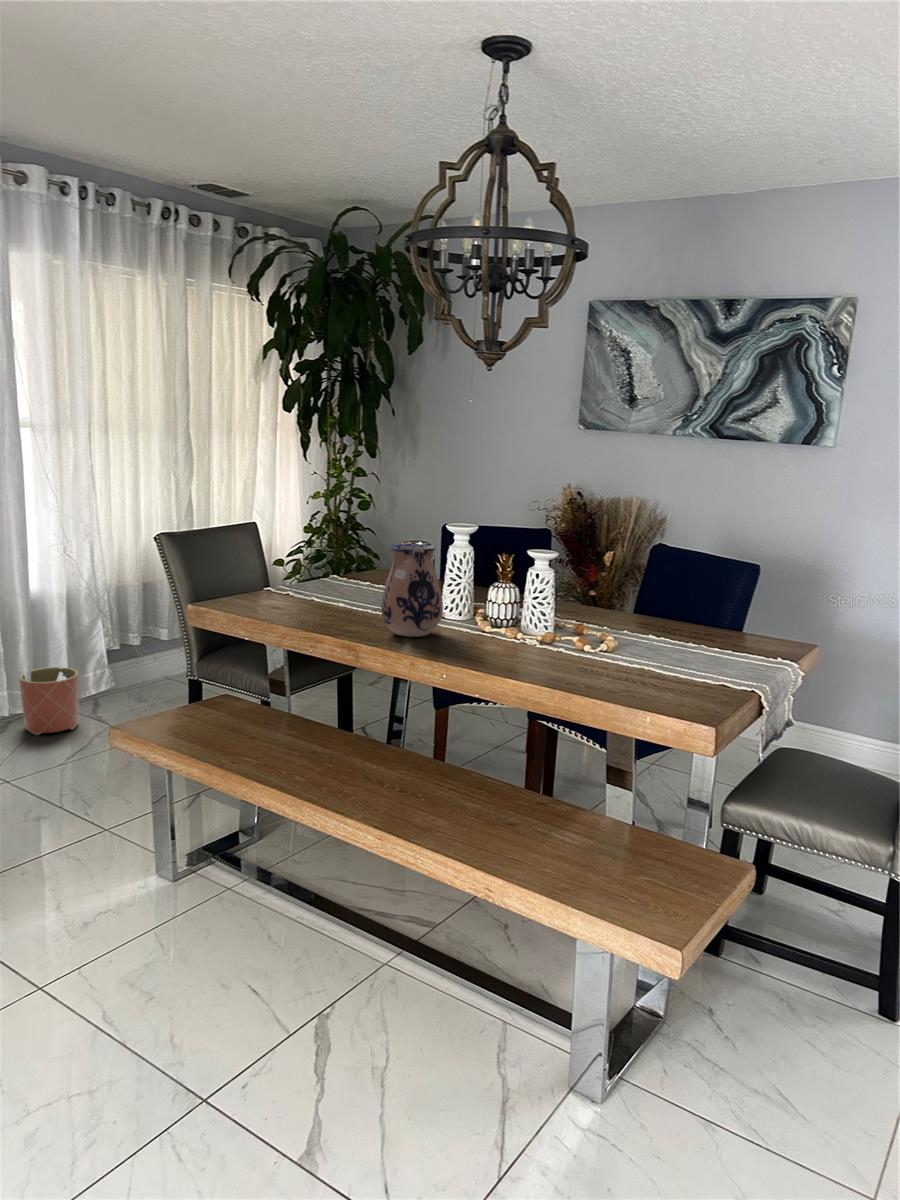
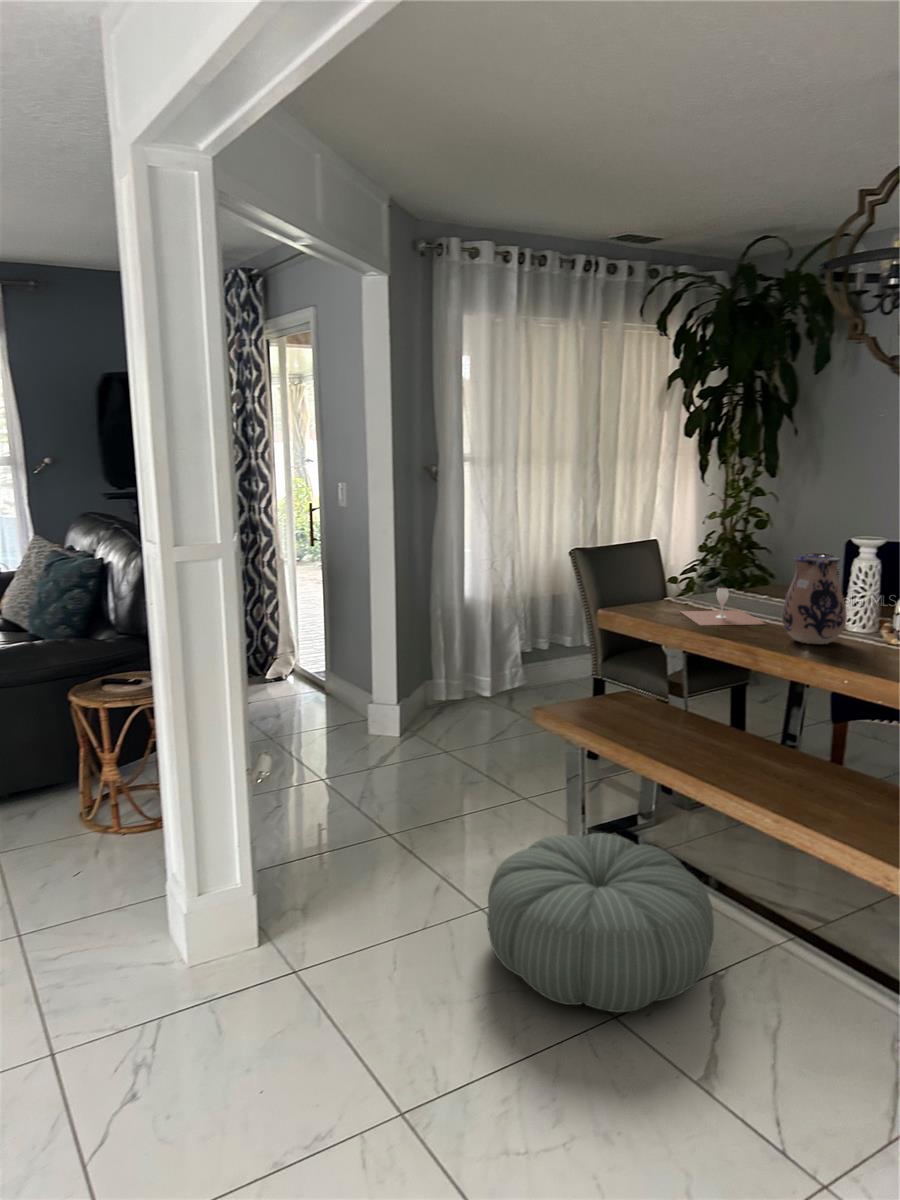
wine glass: none [277,578,368,621] -> present [680,588,765,626]
planter: present [19,667,79,735] -> none [454,661,499,717]
pouf: none [47,869,321,1095] -> present [487,833,714,1012]

